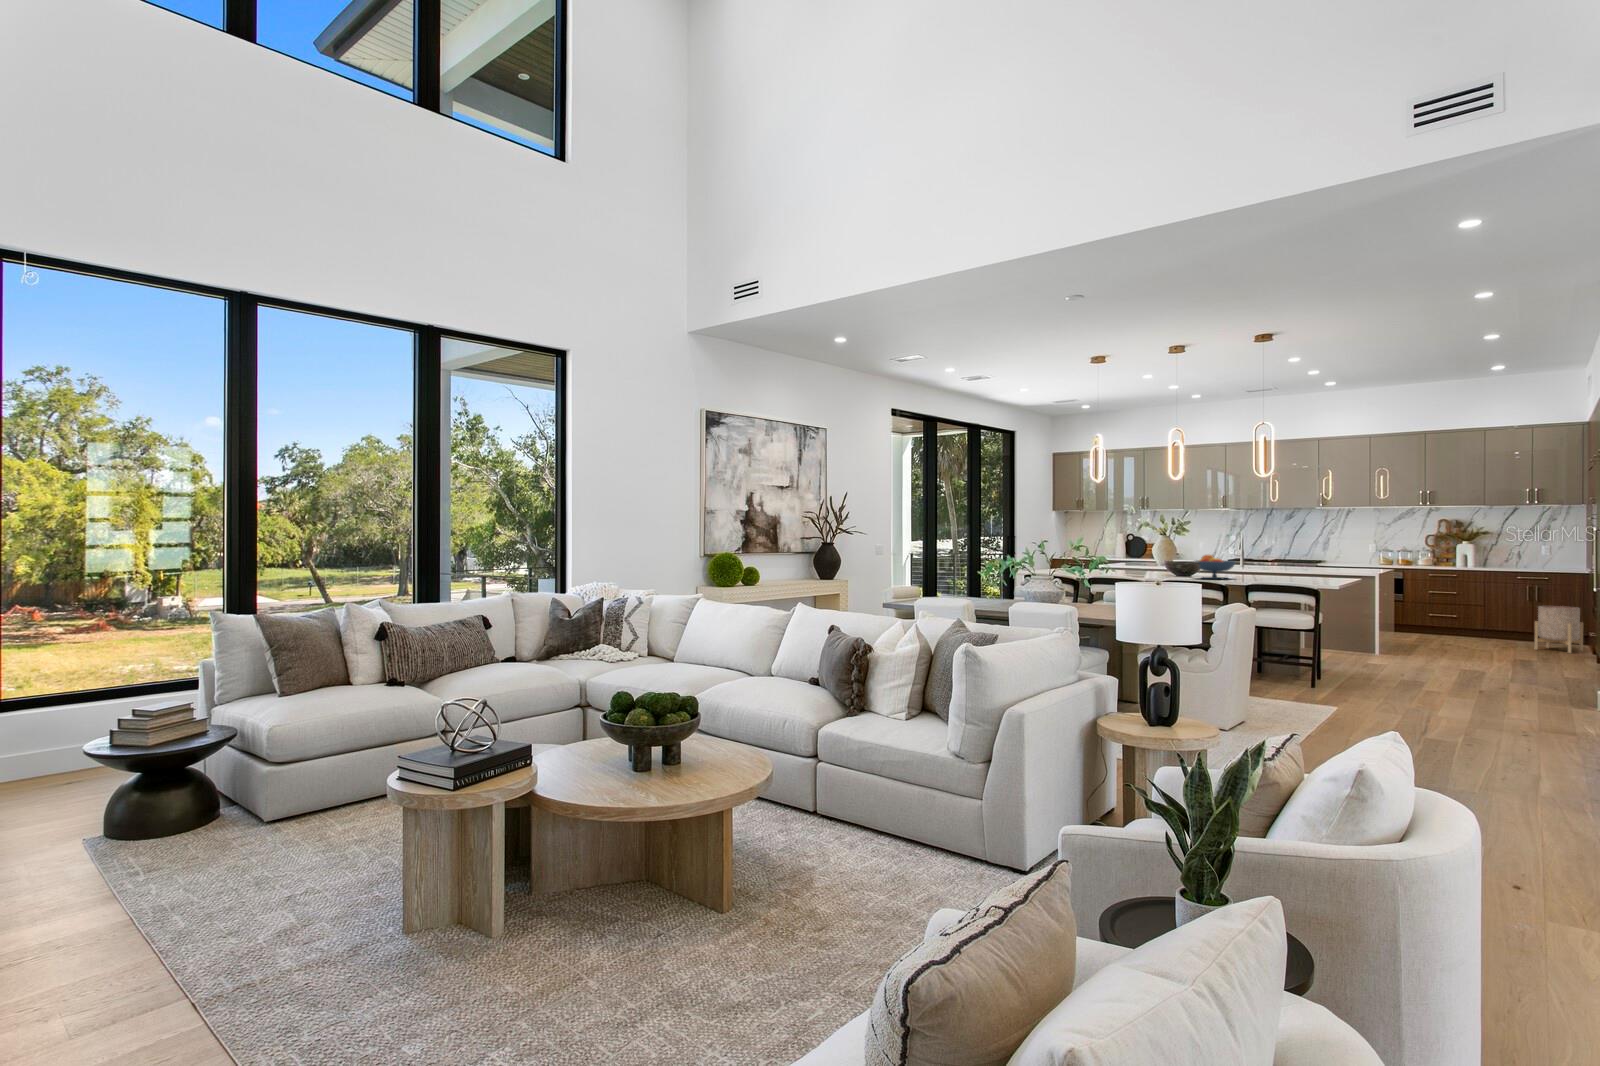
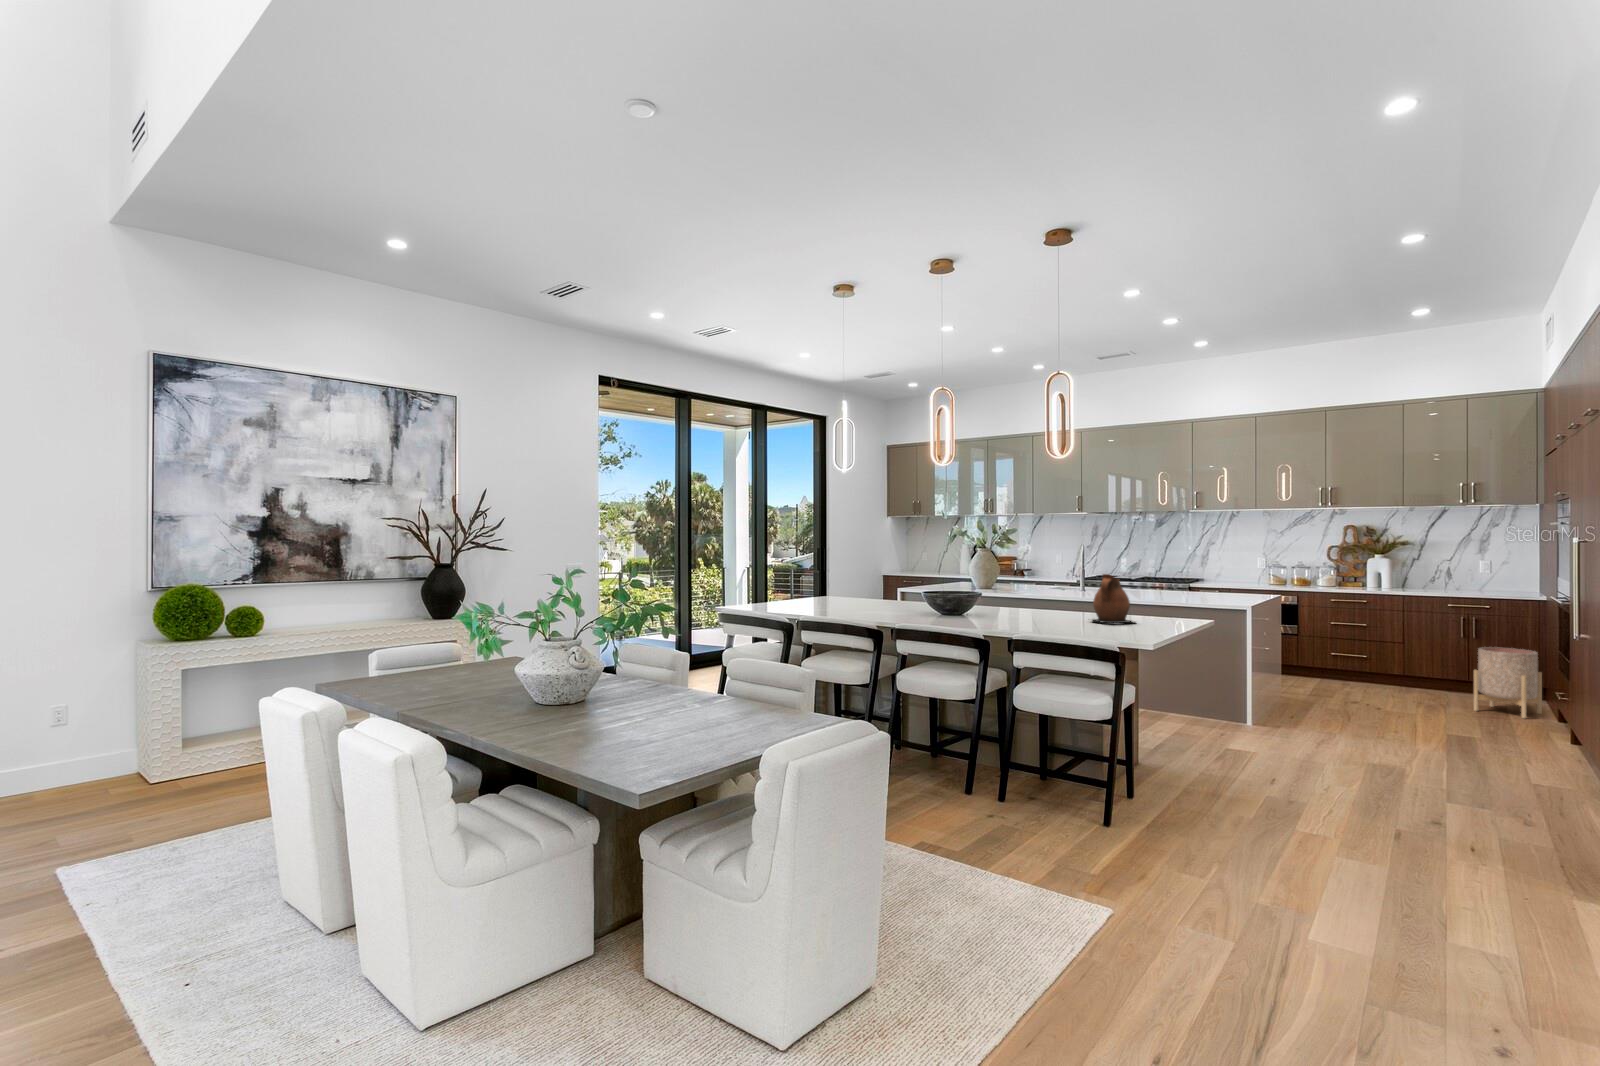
ceramic pitcher: none [1285,548,1318,579] -> present [1092,574,1132,623]
fruit bowl: present [1196,555,1235,579] -> none [948,583,1010,624]

